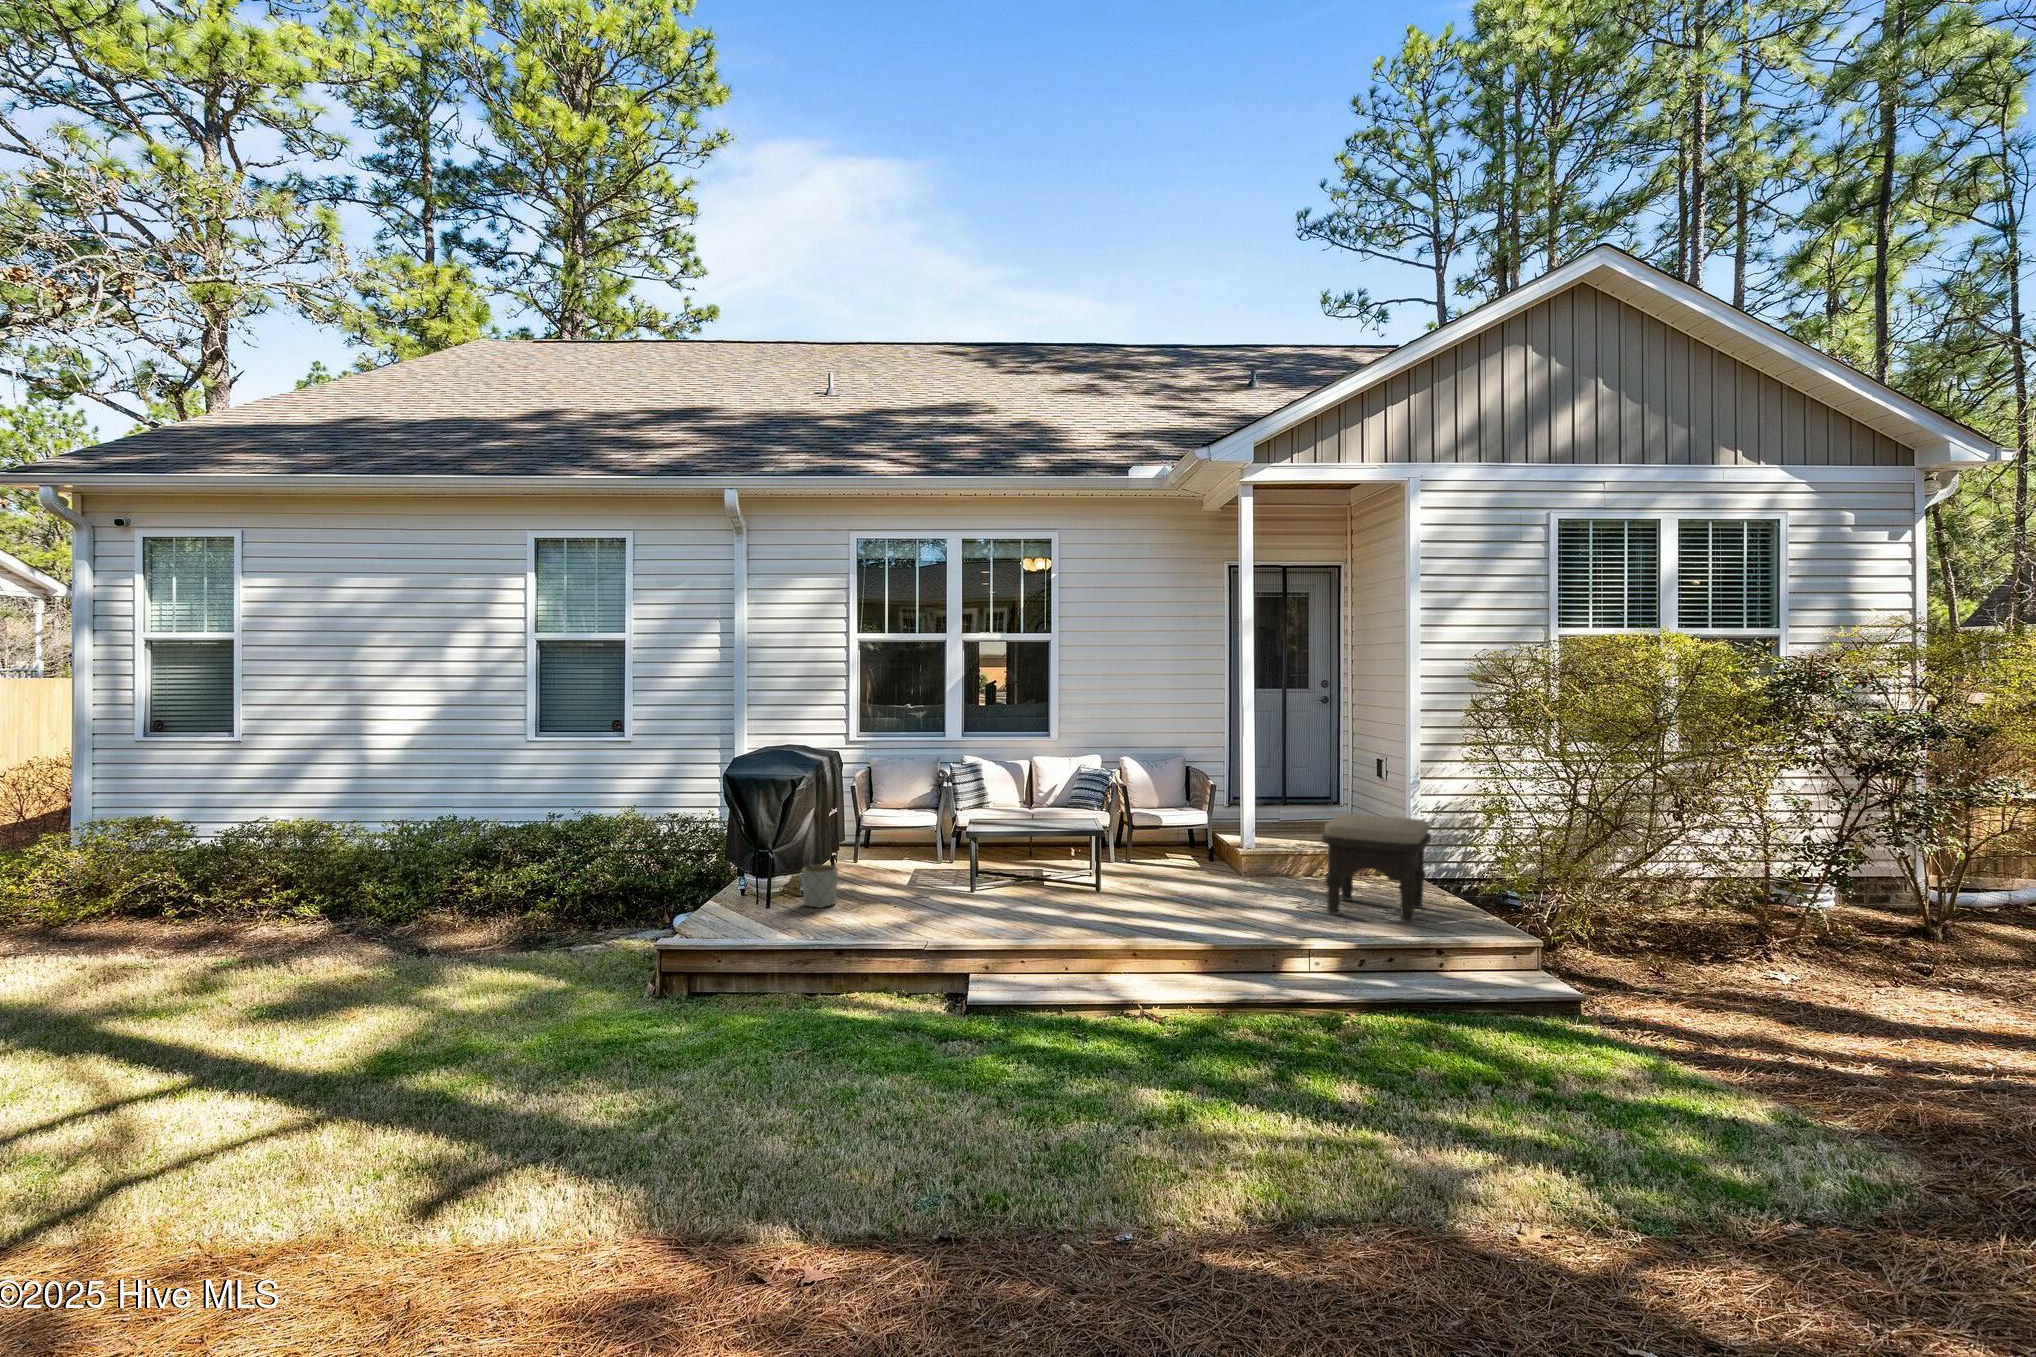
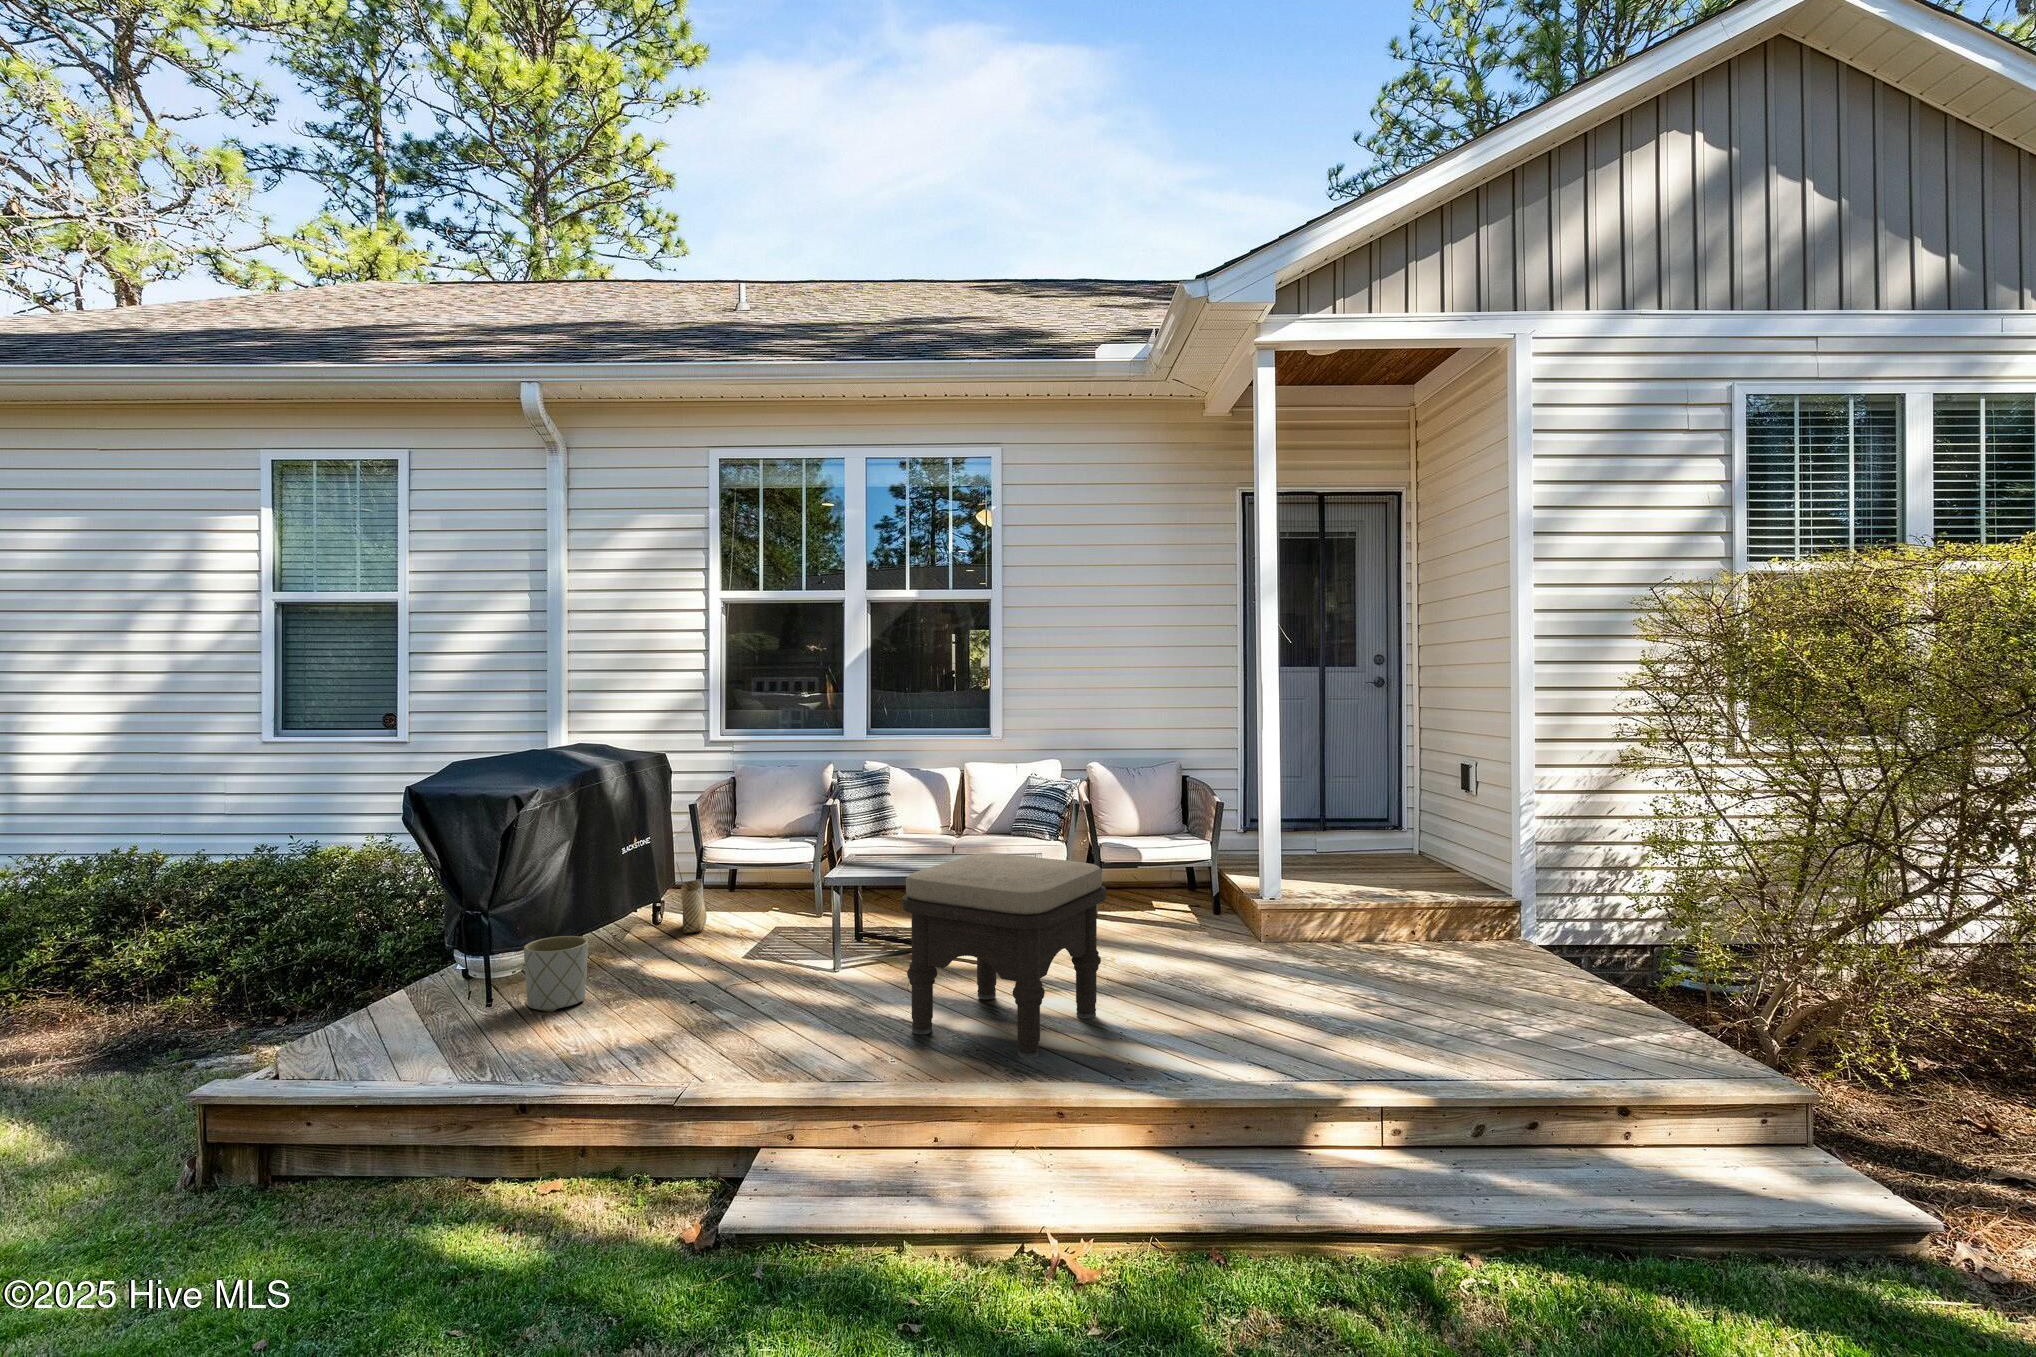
ottoman: present [1322,814,1431,923] -> present [902,853,1106,1058]
woven basket: none [849,822,870,871] -> present [677,859,707,933]

